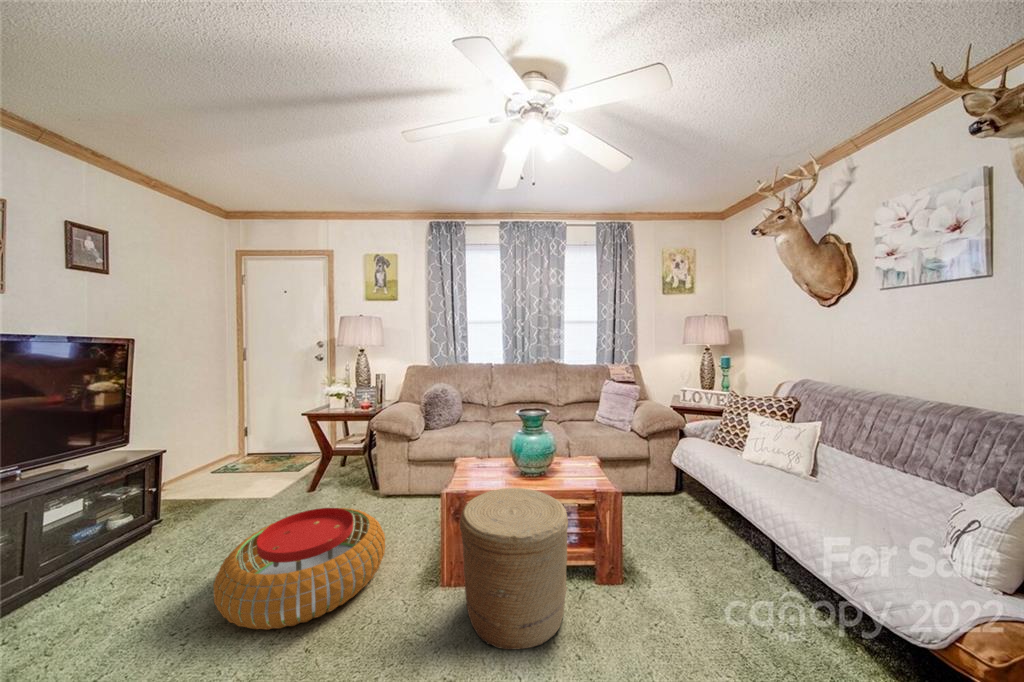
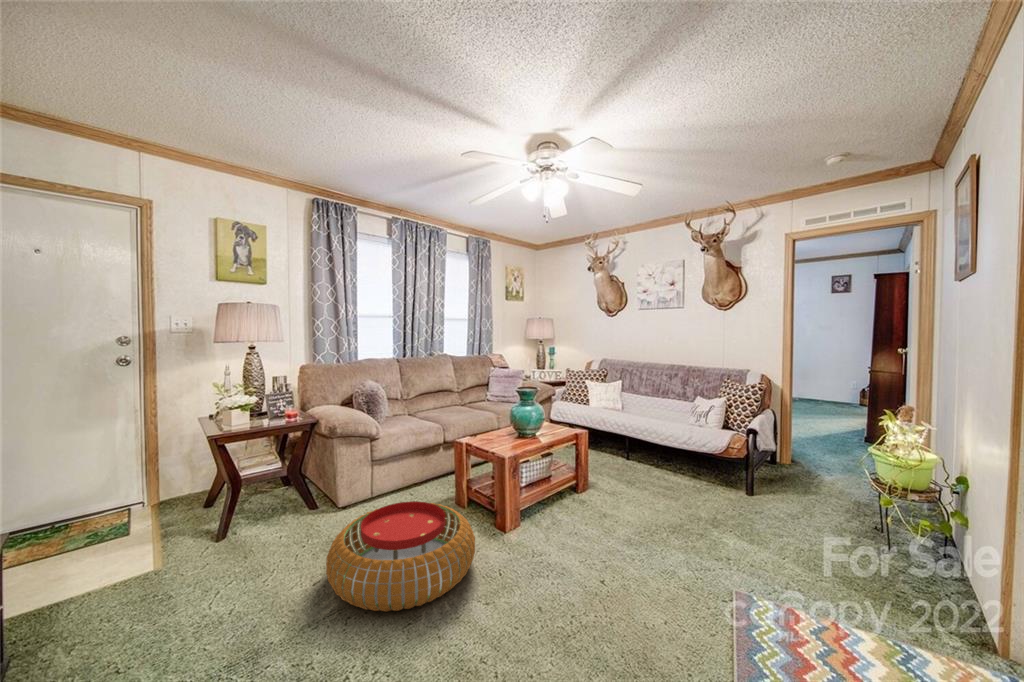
woven basket: present [460,488,568,650] -> none [528,440,602,532]

